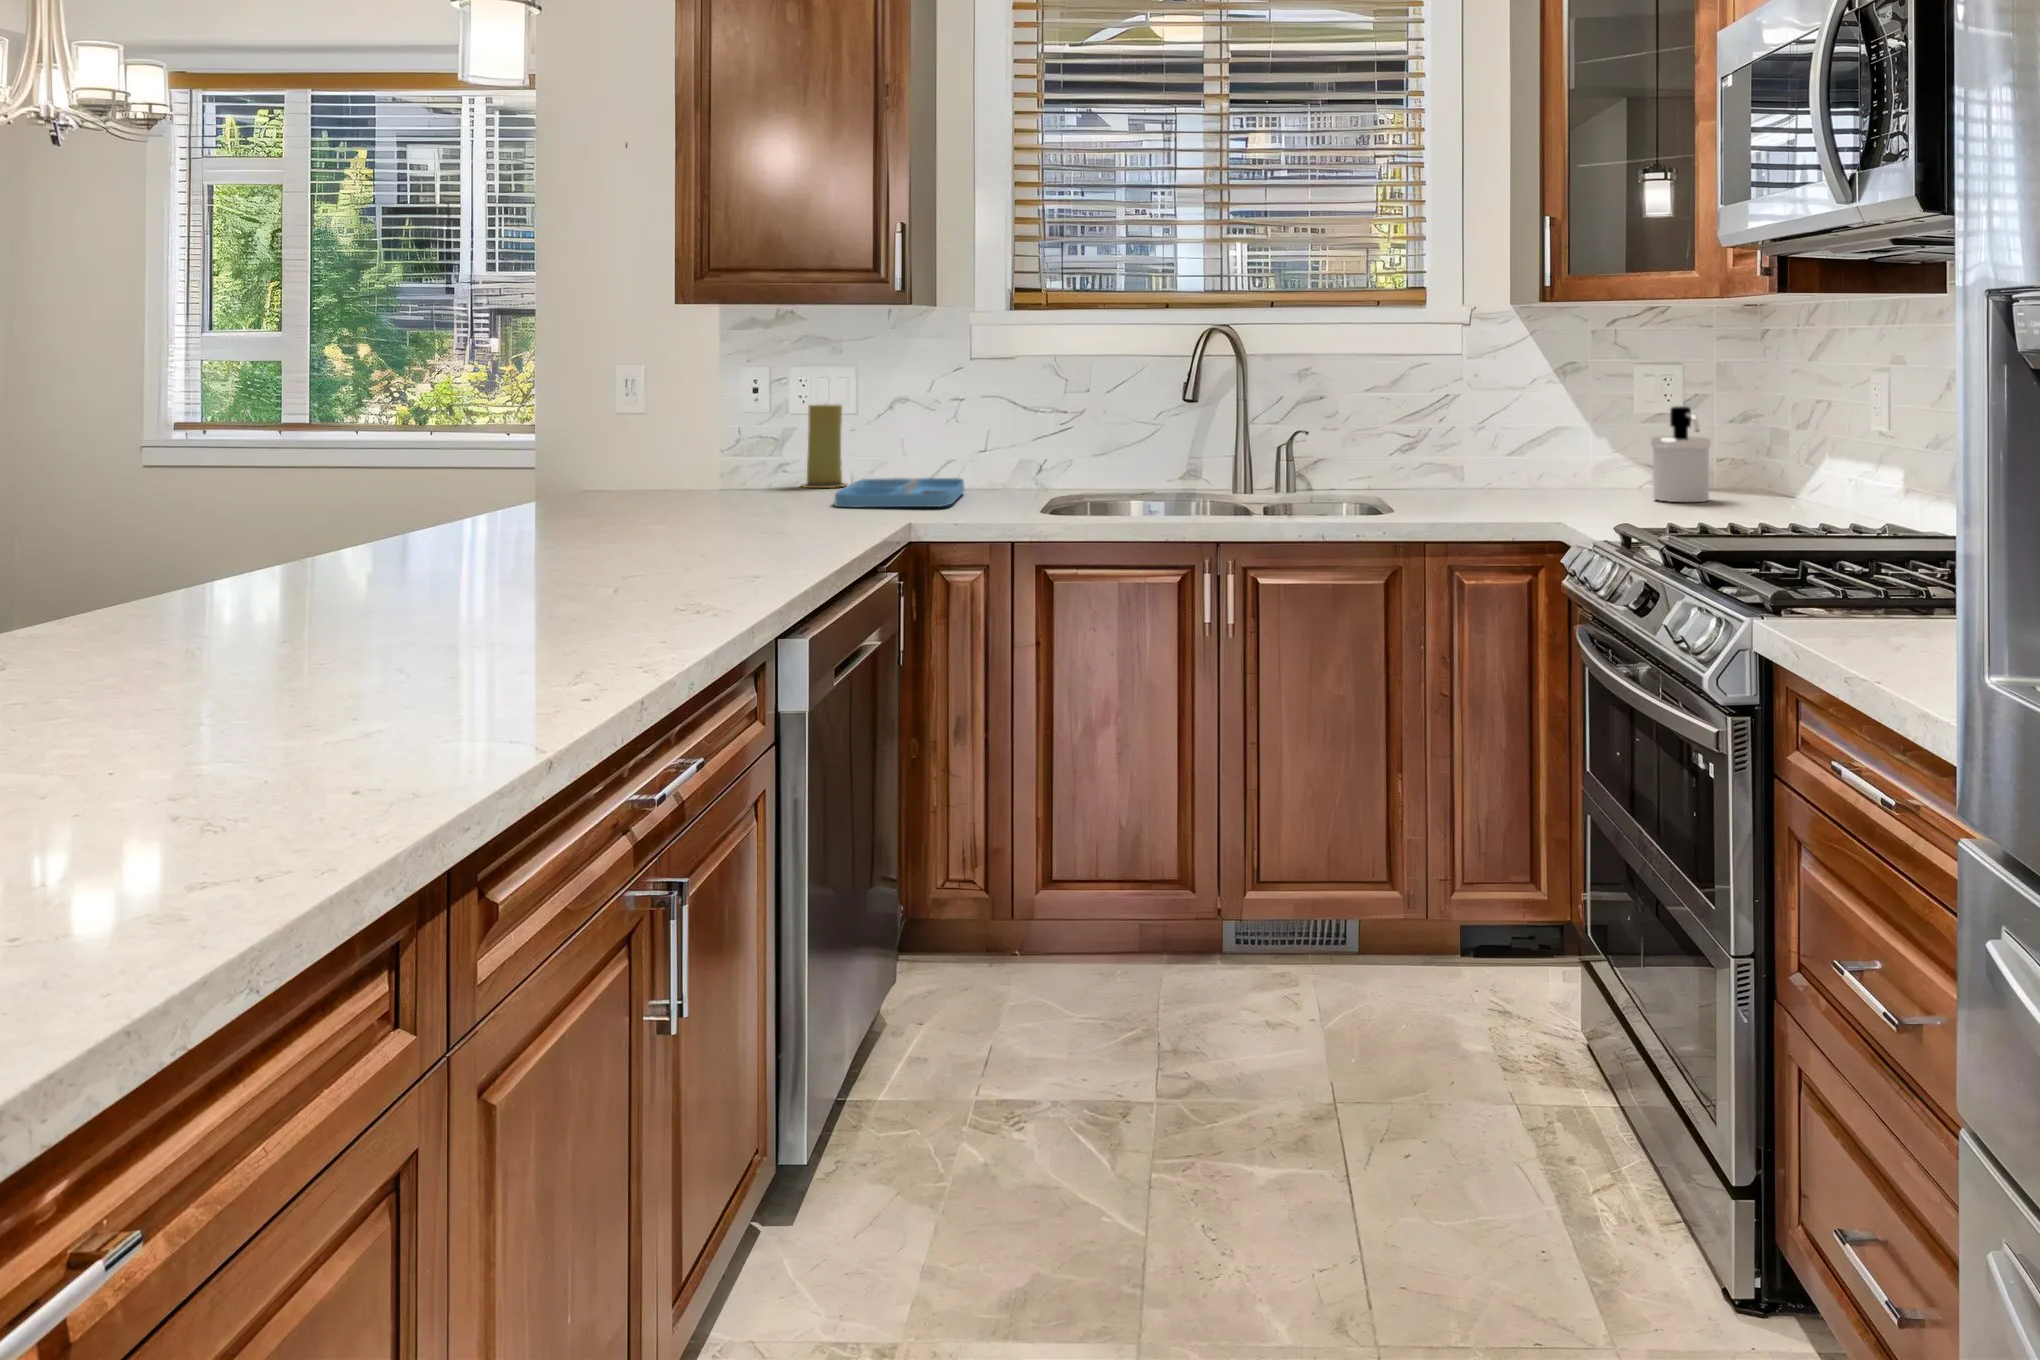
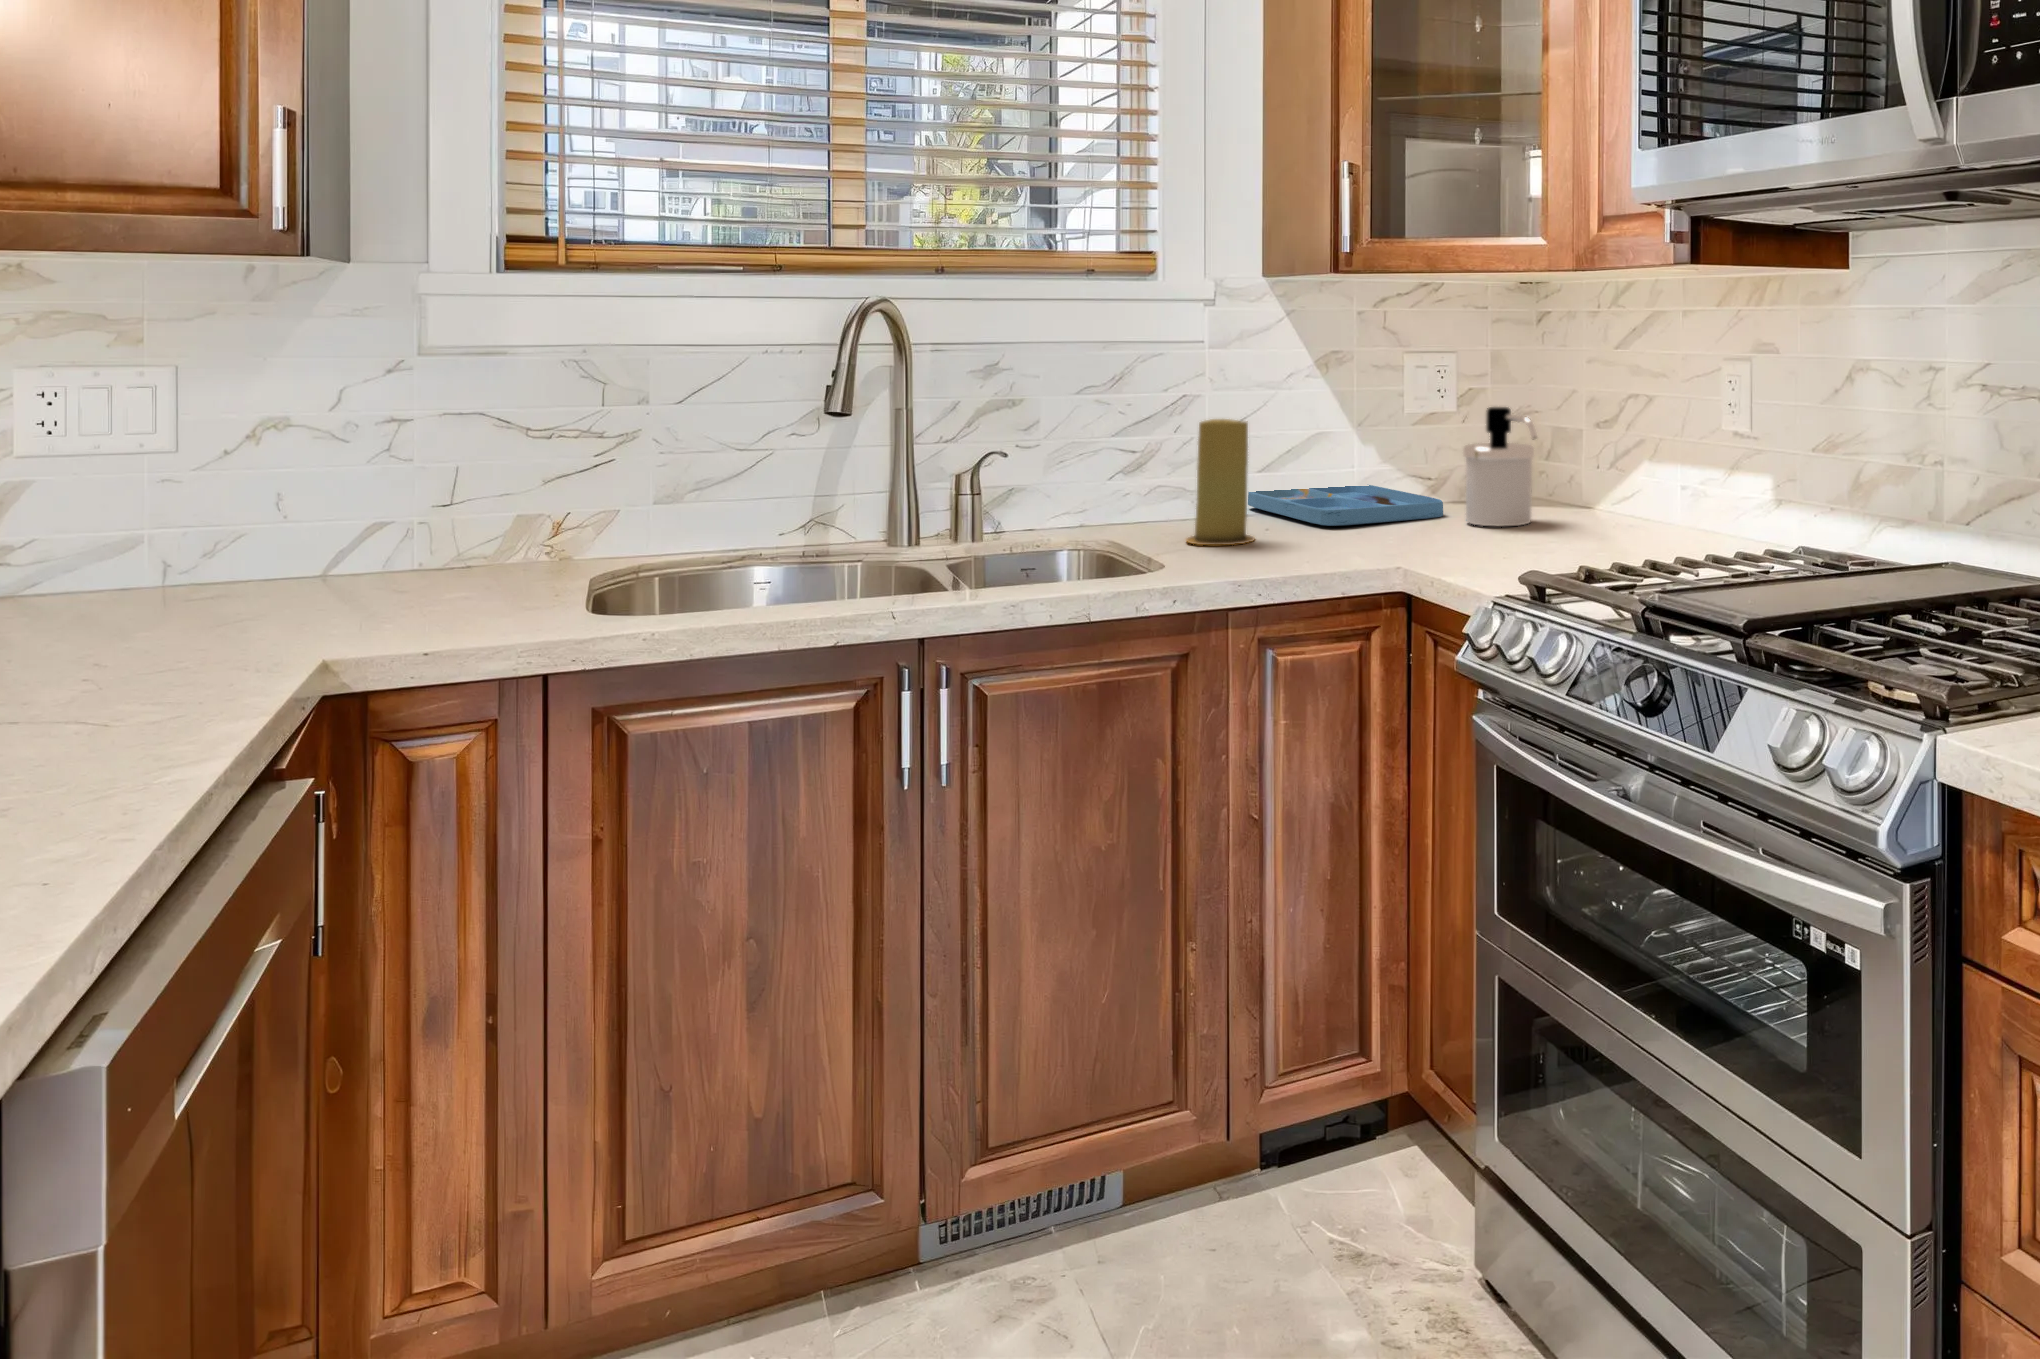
candle: present [801,405,847,488] -> present [1186,419,1254,545]
tray: present [835,478,964,507] -> present [1248,485,1443,526]

